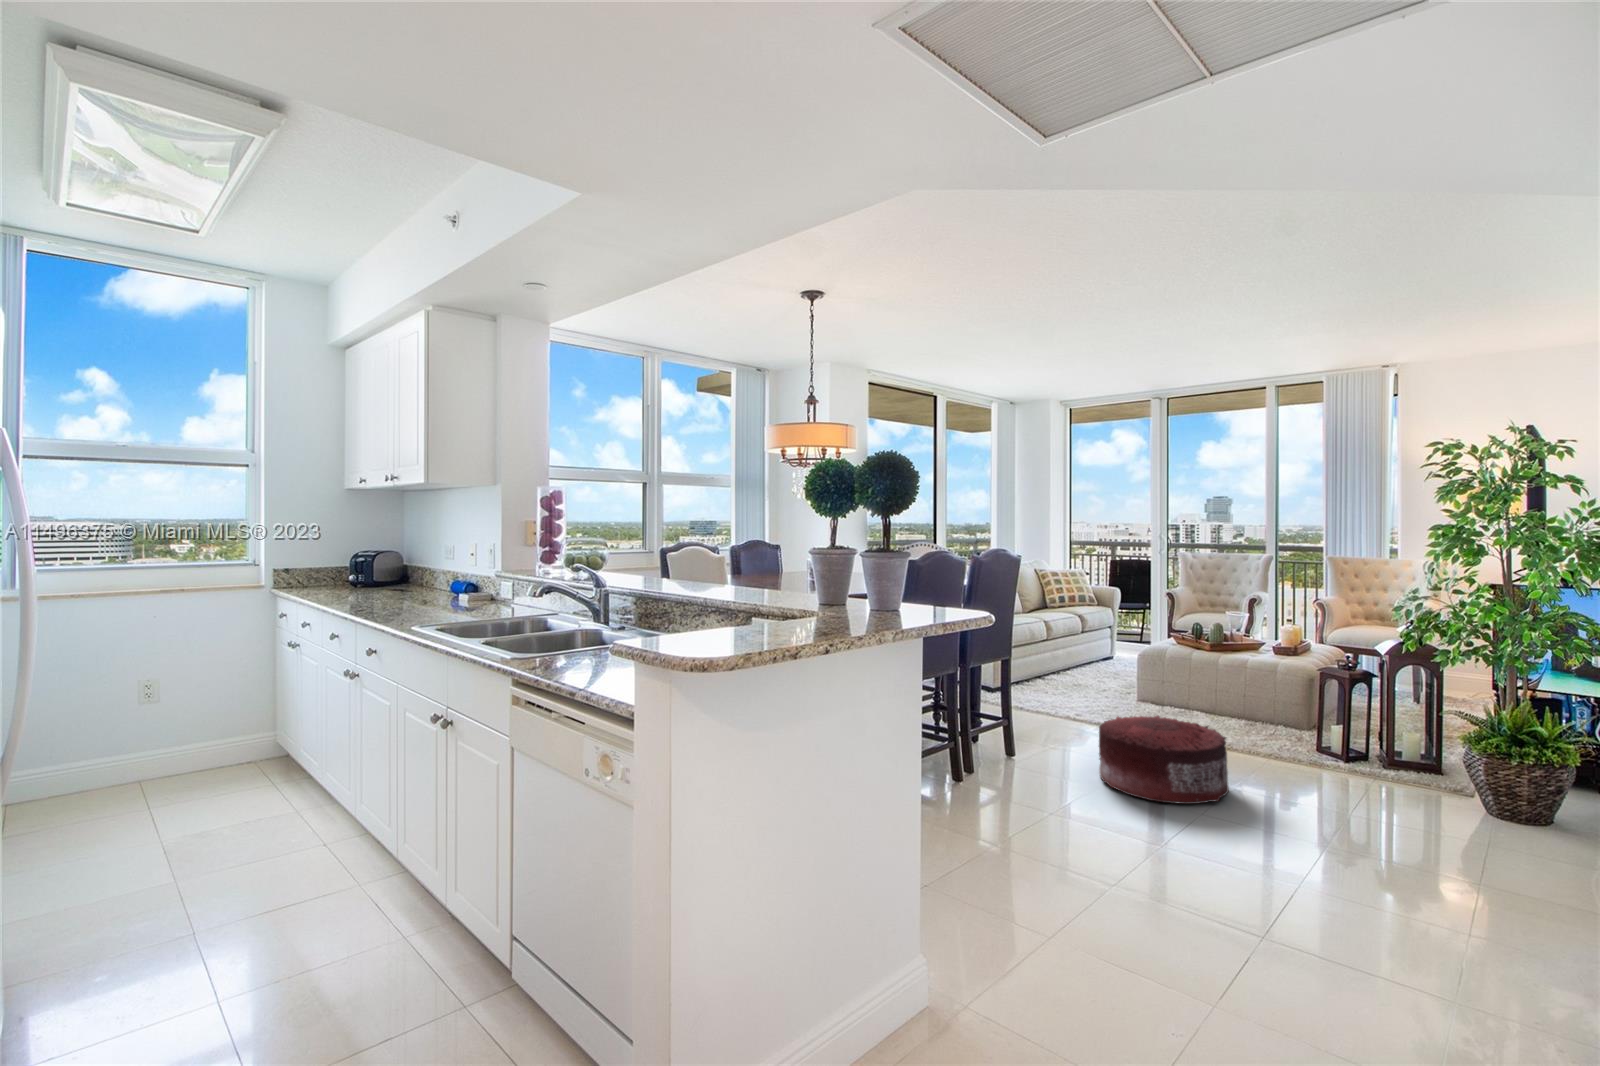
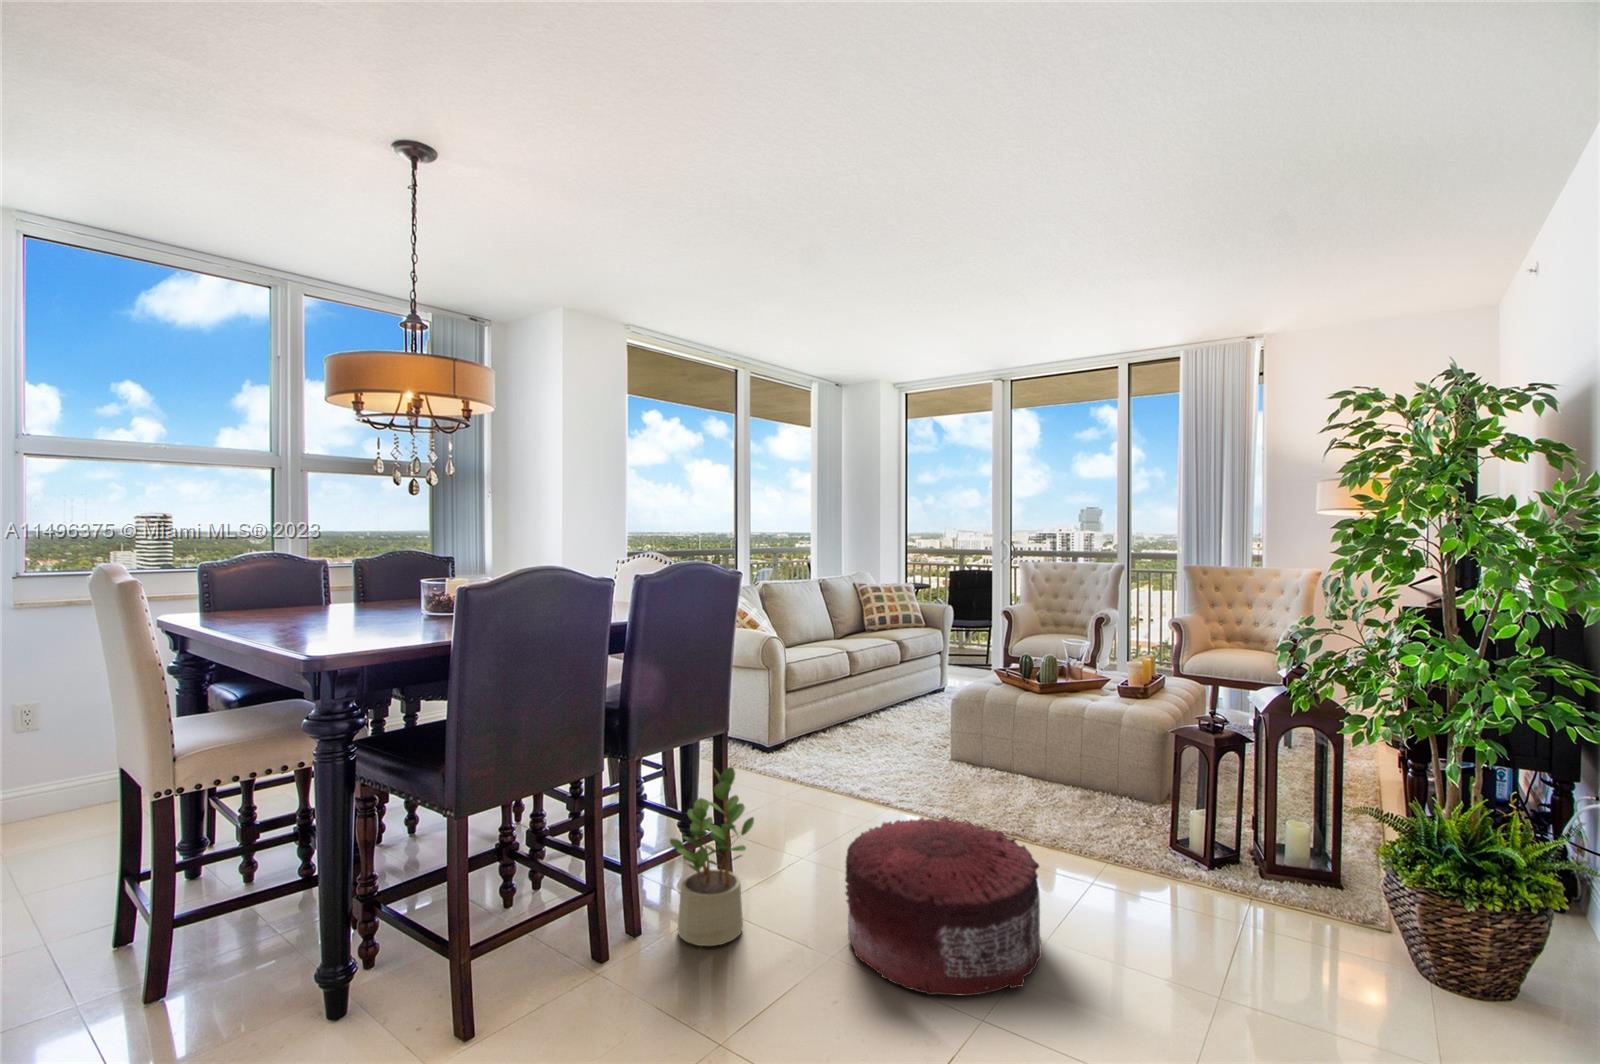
potted plant: none [983,677,1038,779] -> present [670,767,754,946]

